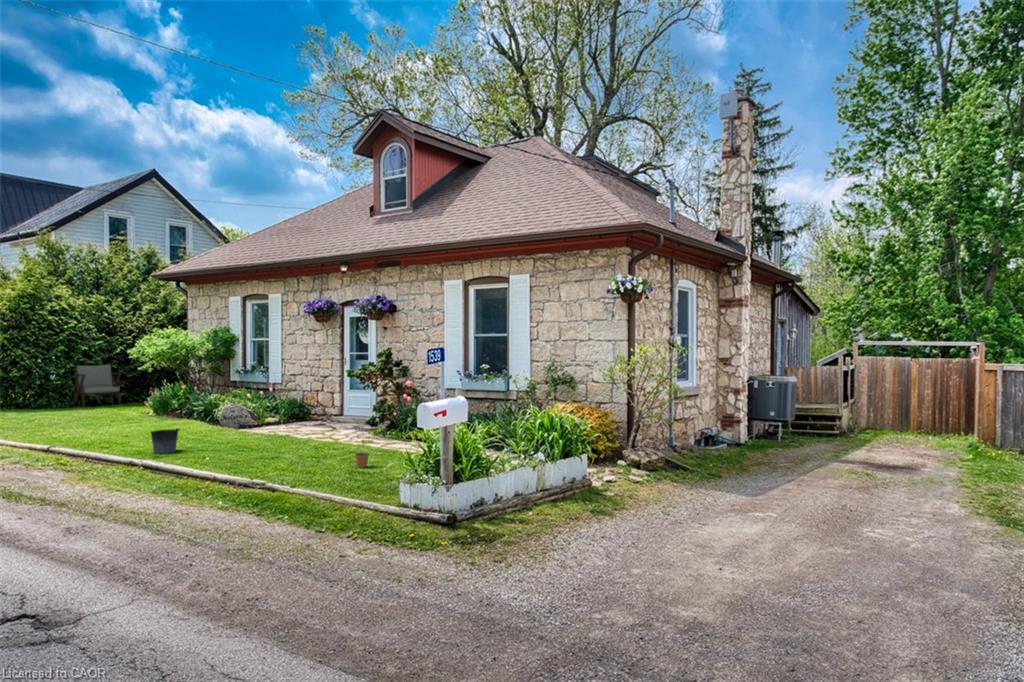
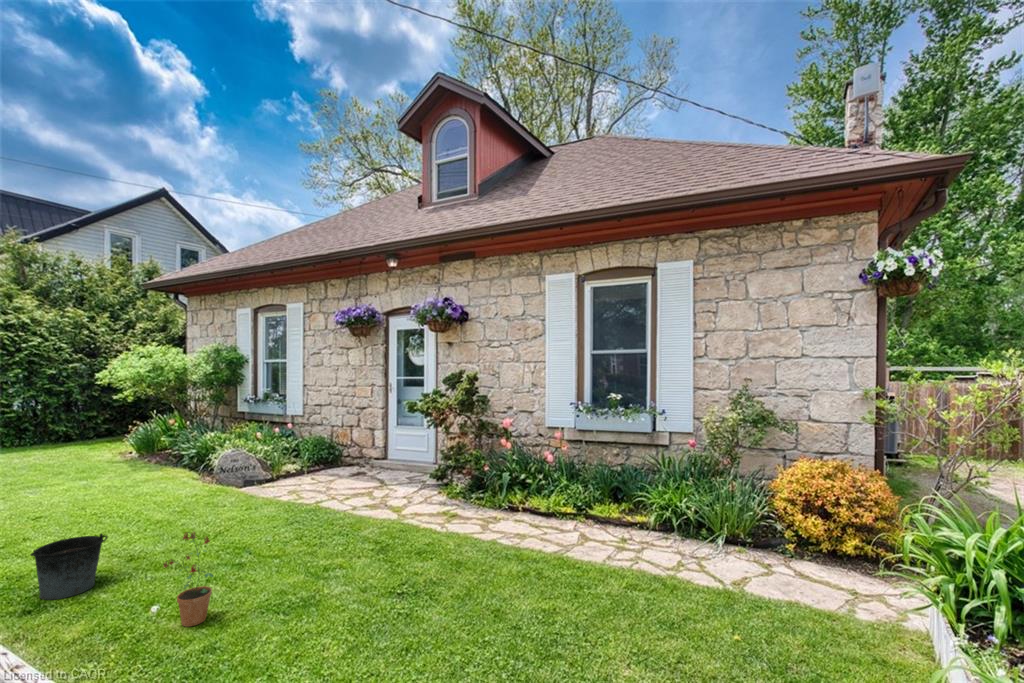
lounge chair: present [74,365,121,406] -> none [31,392,98,447]
potted plant: present [349,427,369,468] -> present [164,532,213,627]

